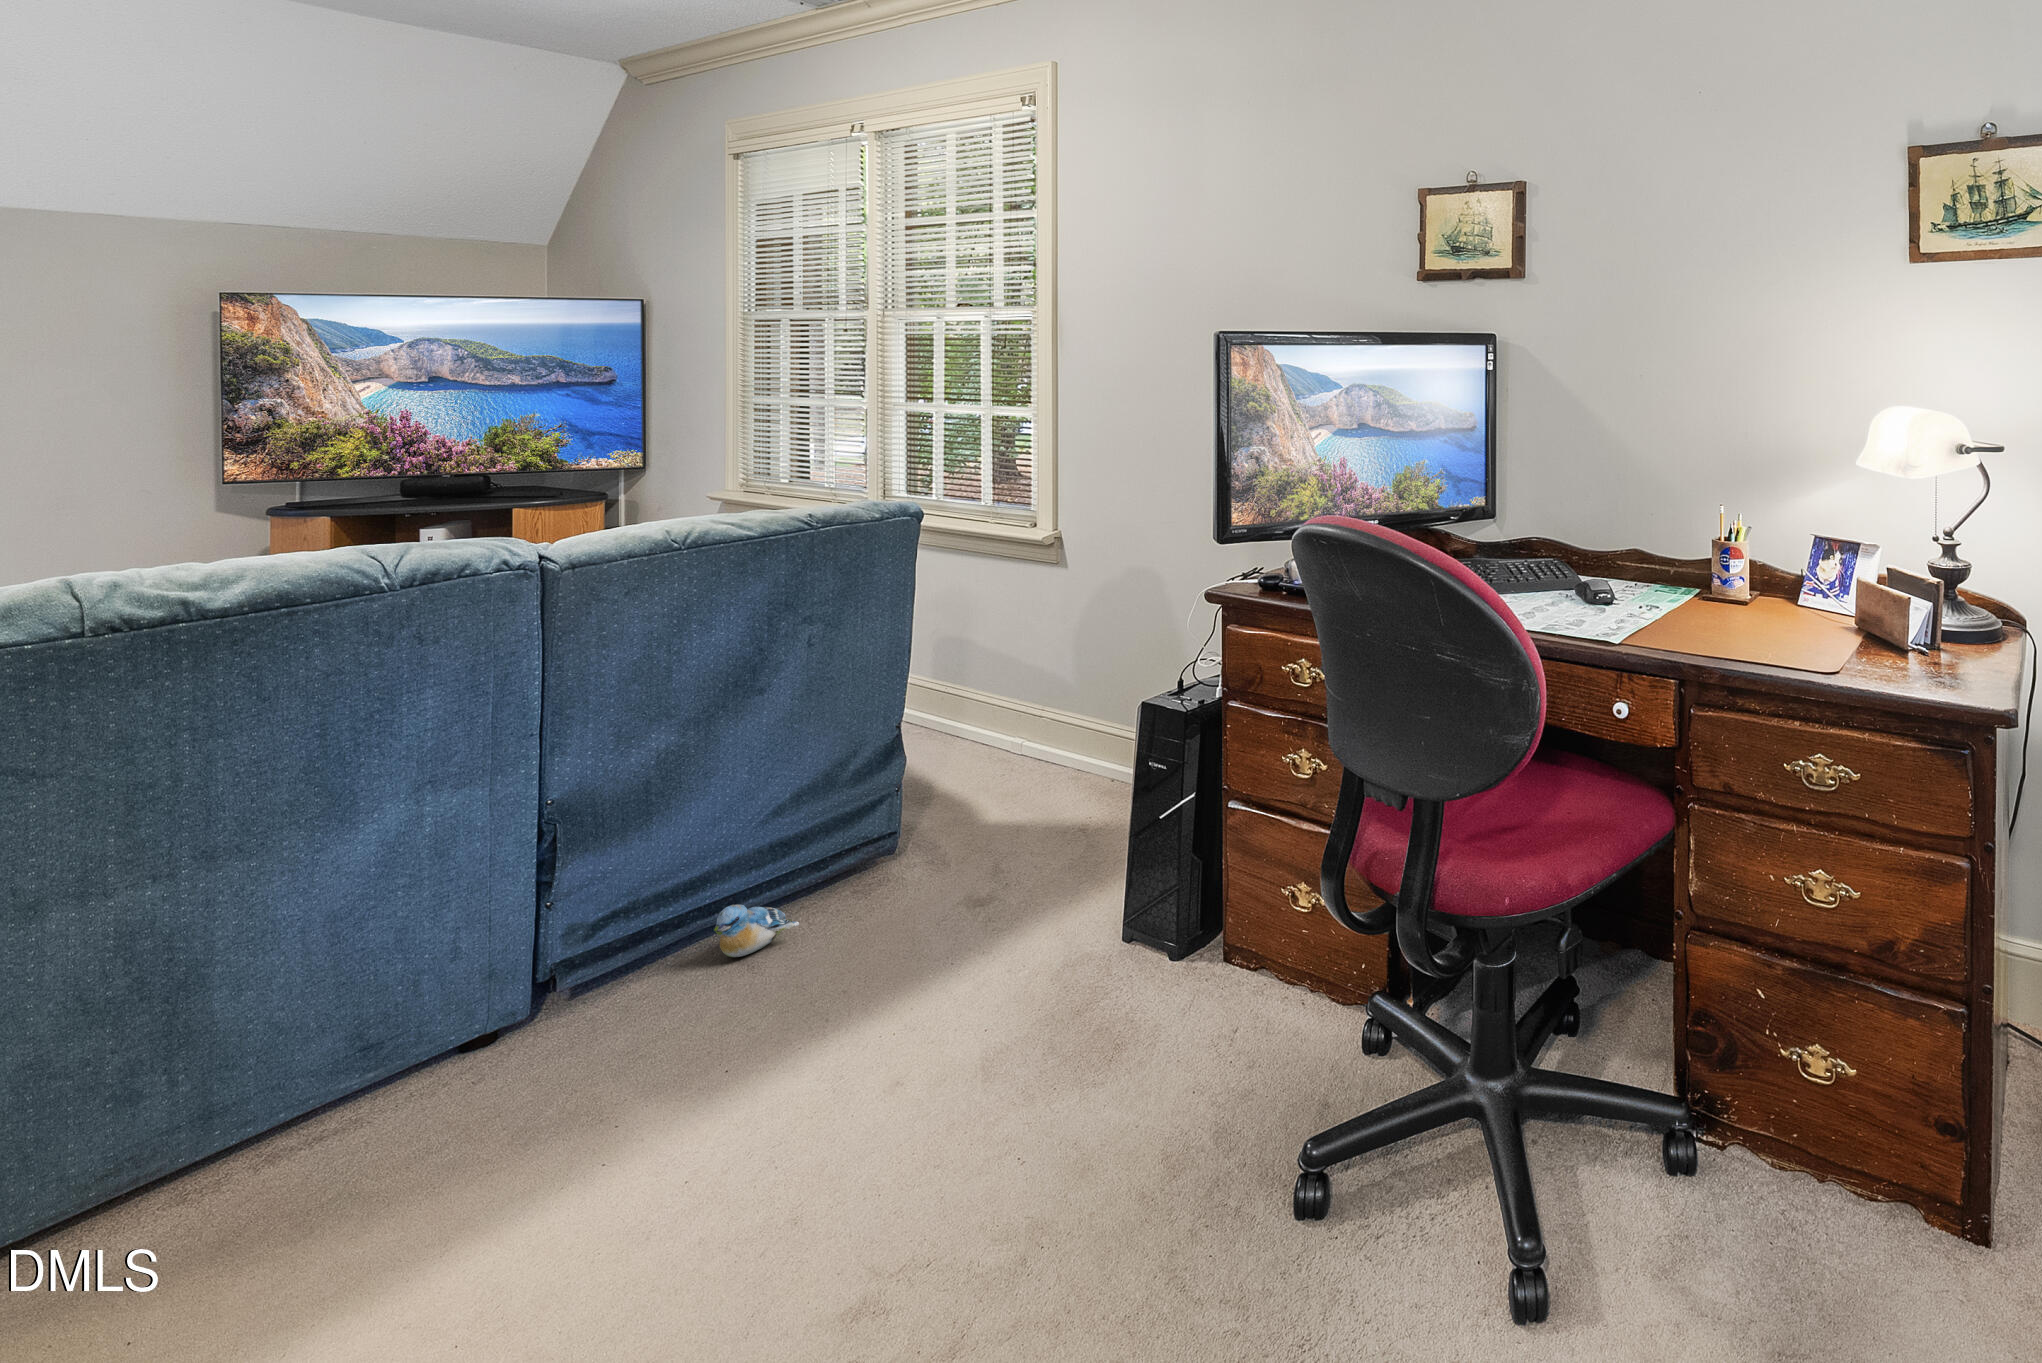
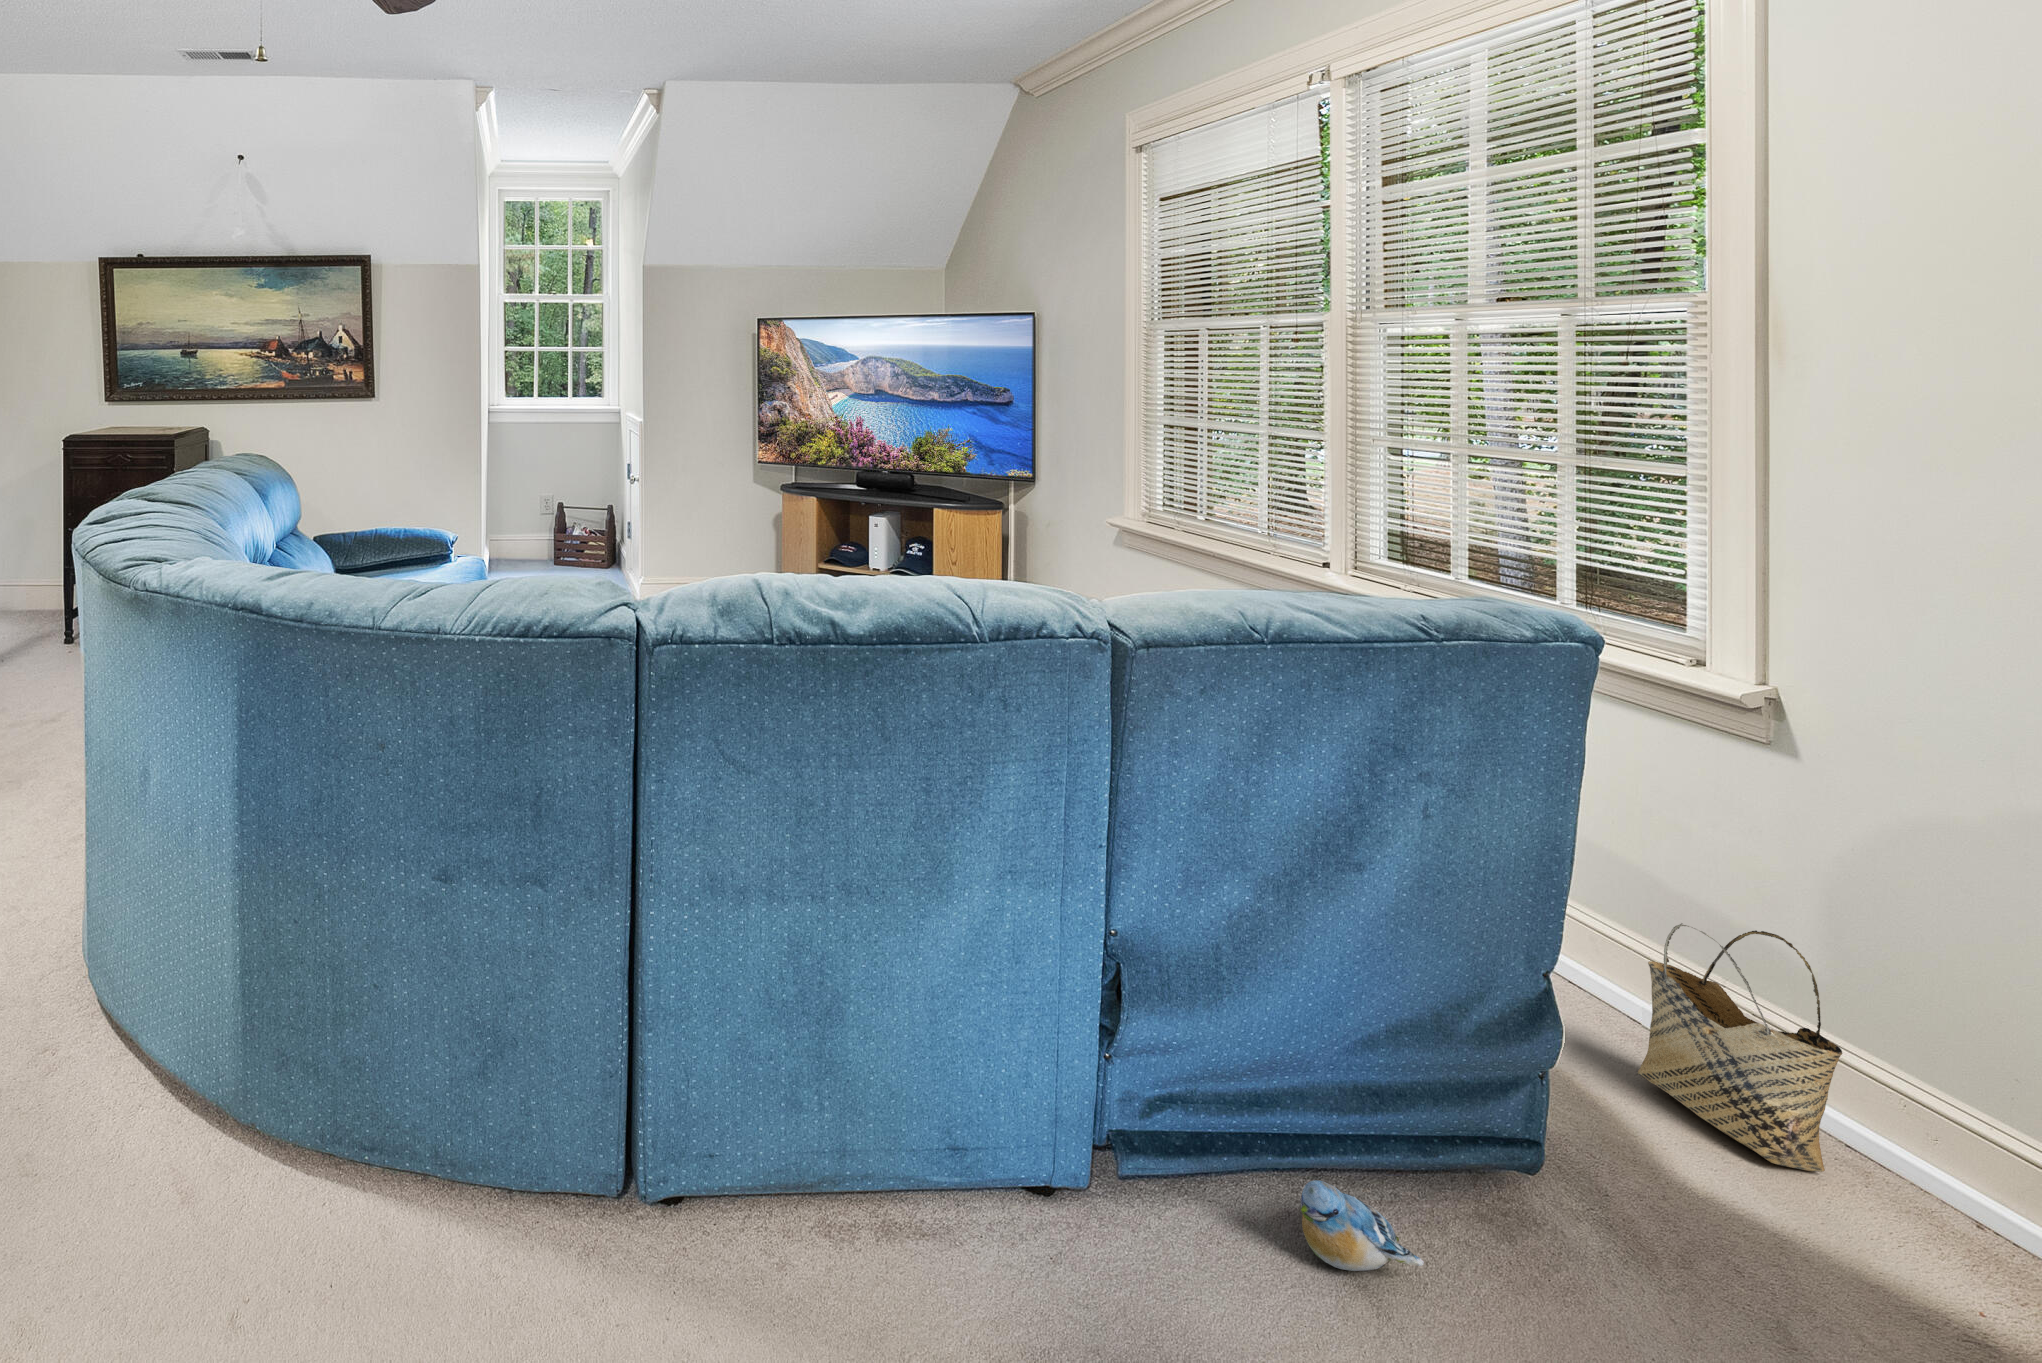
woven basket: none [995,665,1069,790] -> present [1638,923,1842,1172]

